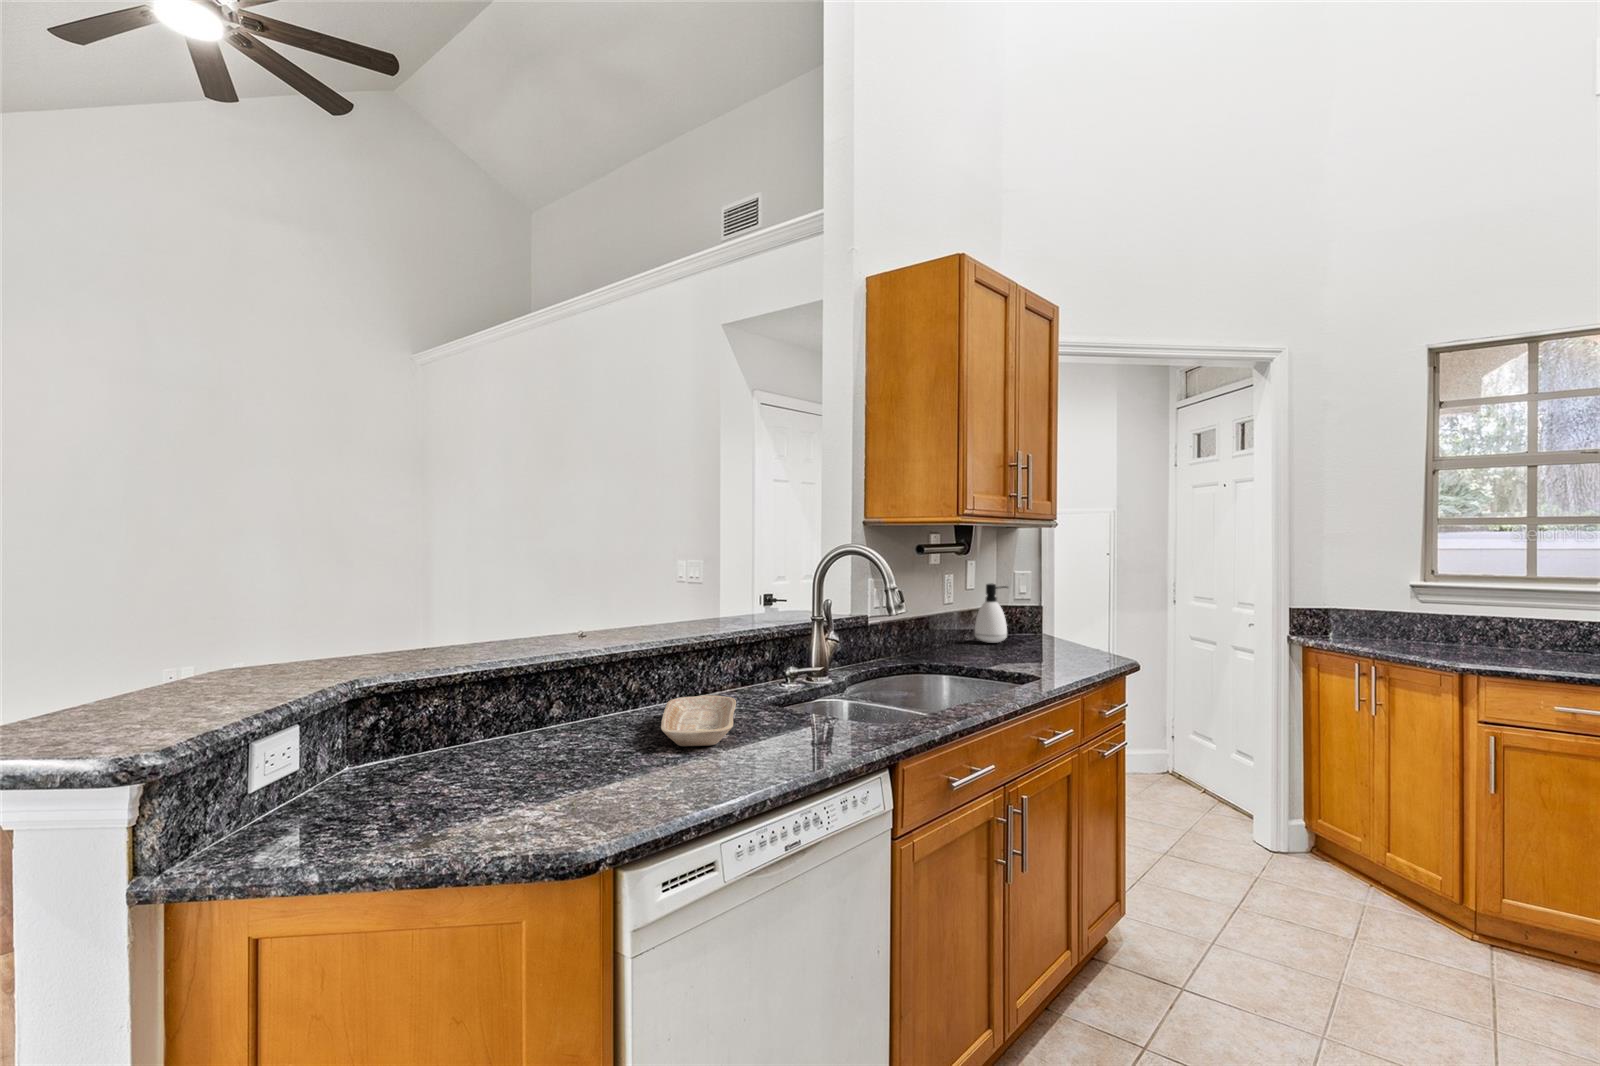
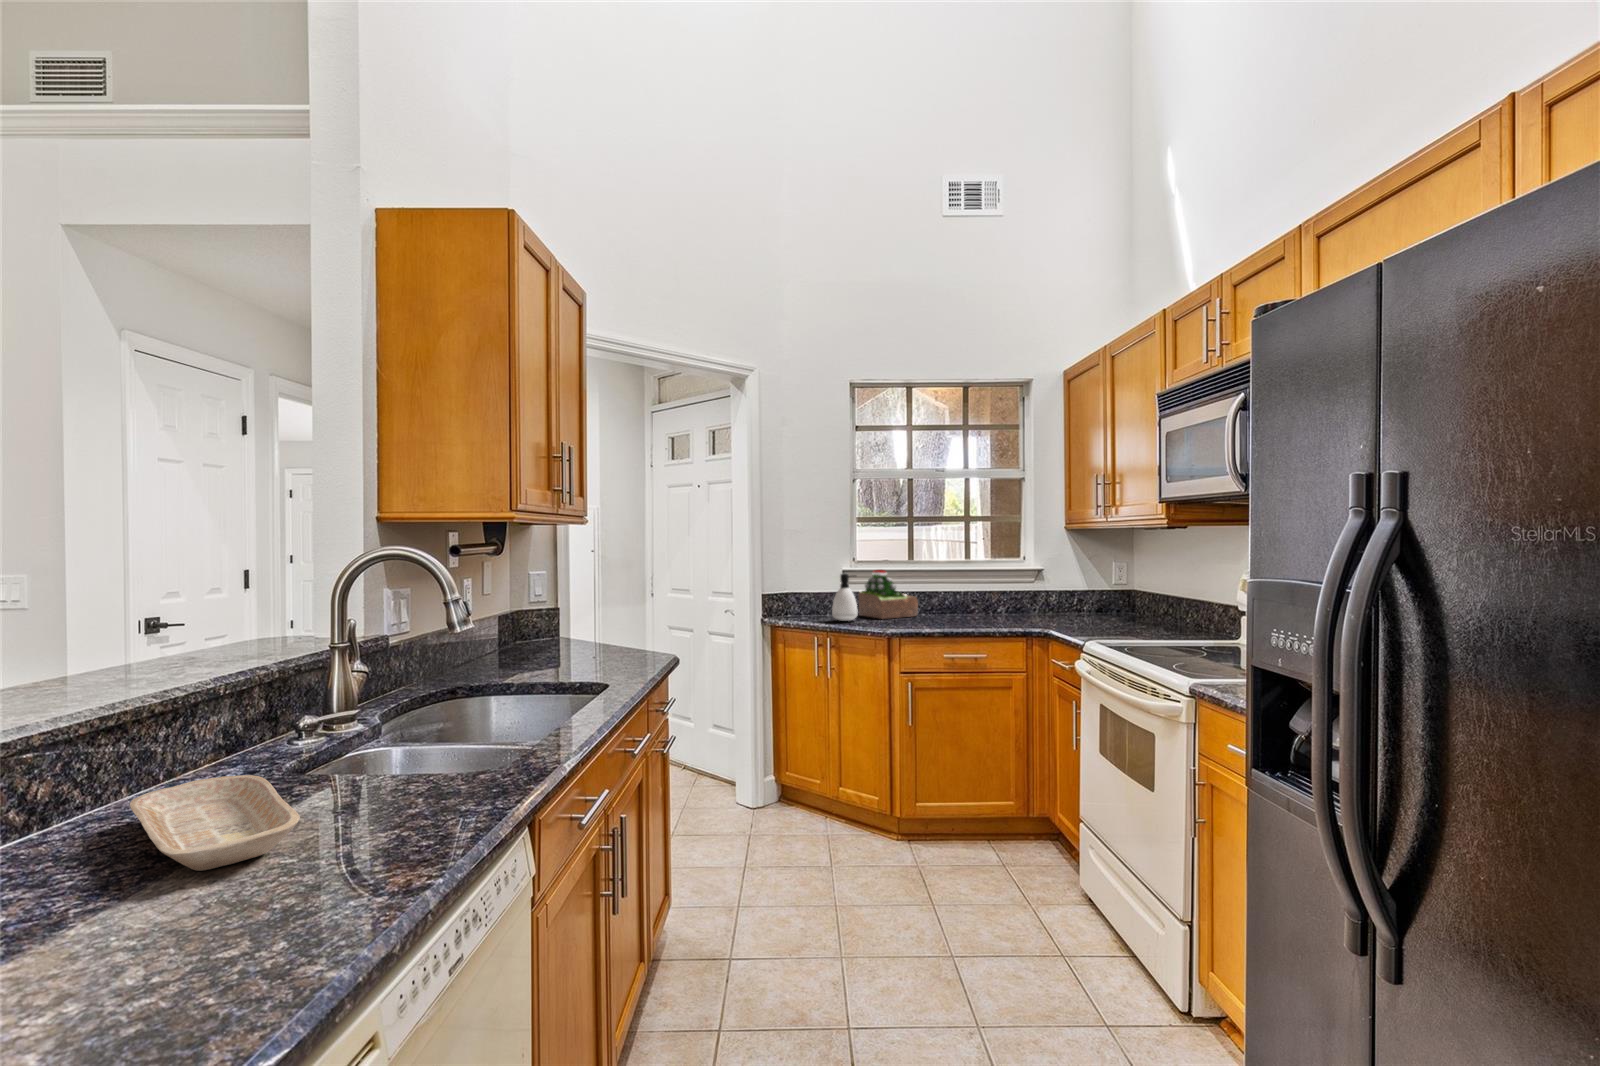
soap dispenser: present [975,584,1007,643] -> present [832,574,858,621]
succulent plant: none [1435,587,1539,653] -> present [859,570,918,619]

